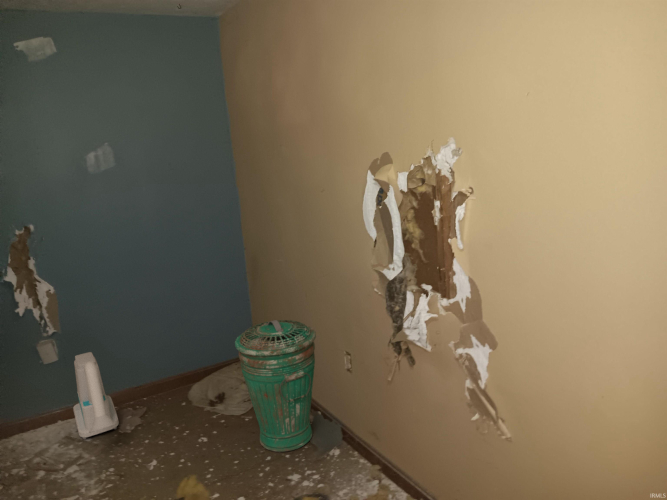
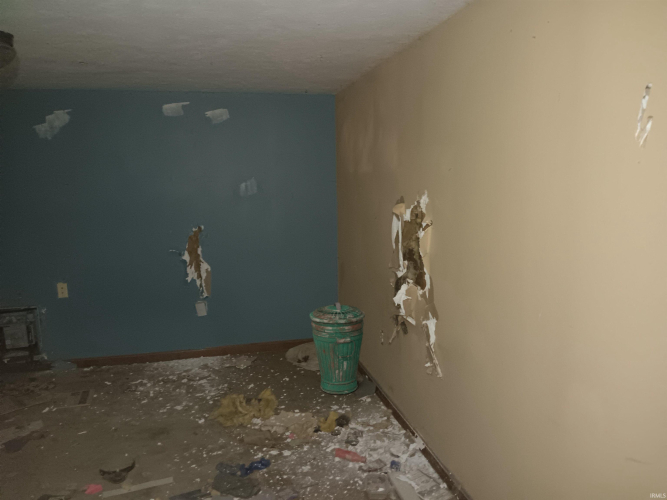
vacuum cleaner: present [73,352,119,439] -> none [212,313,237,368]

